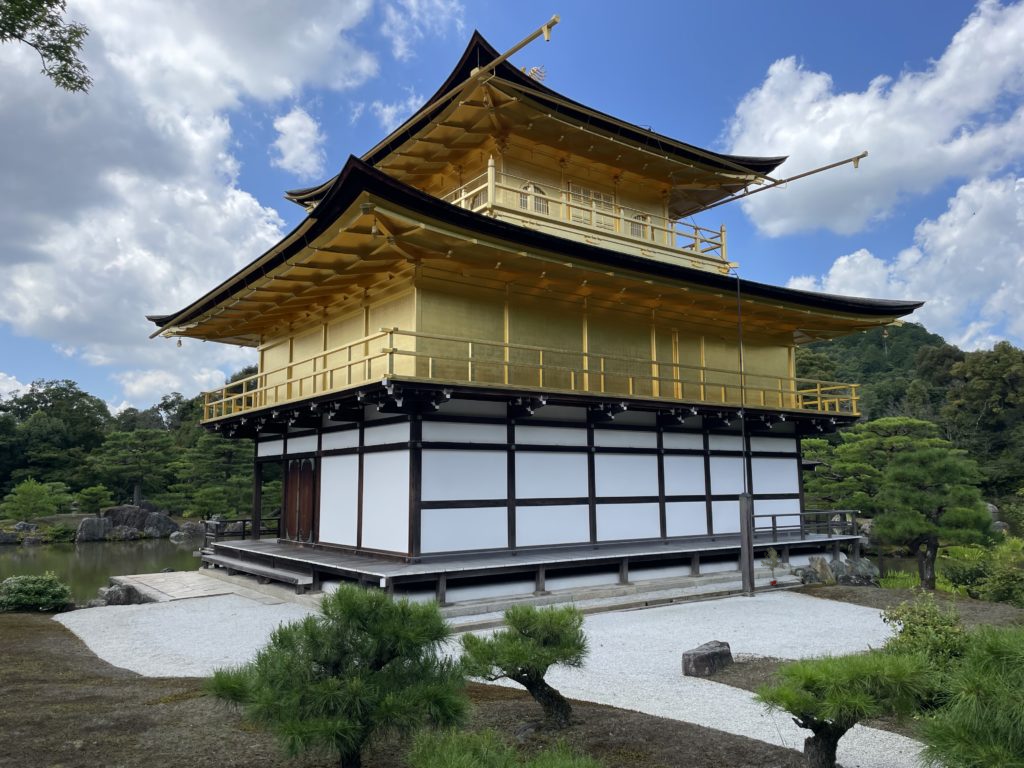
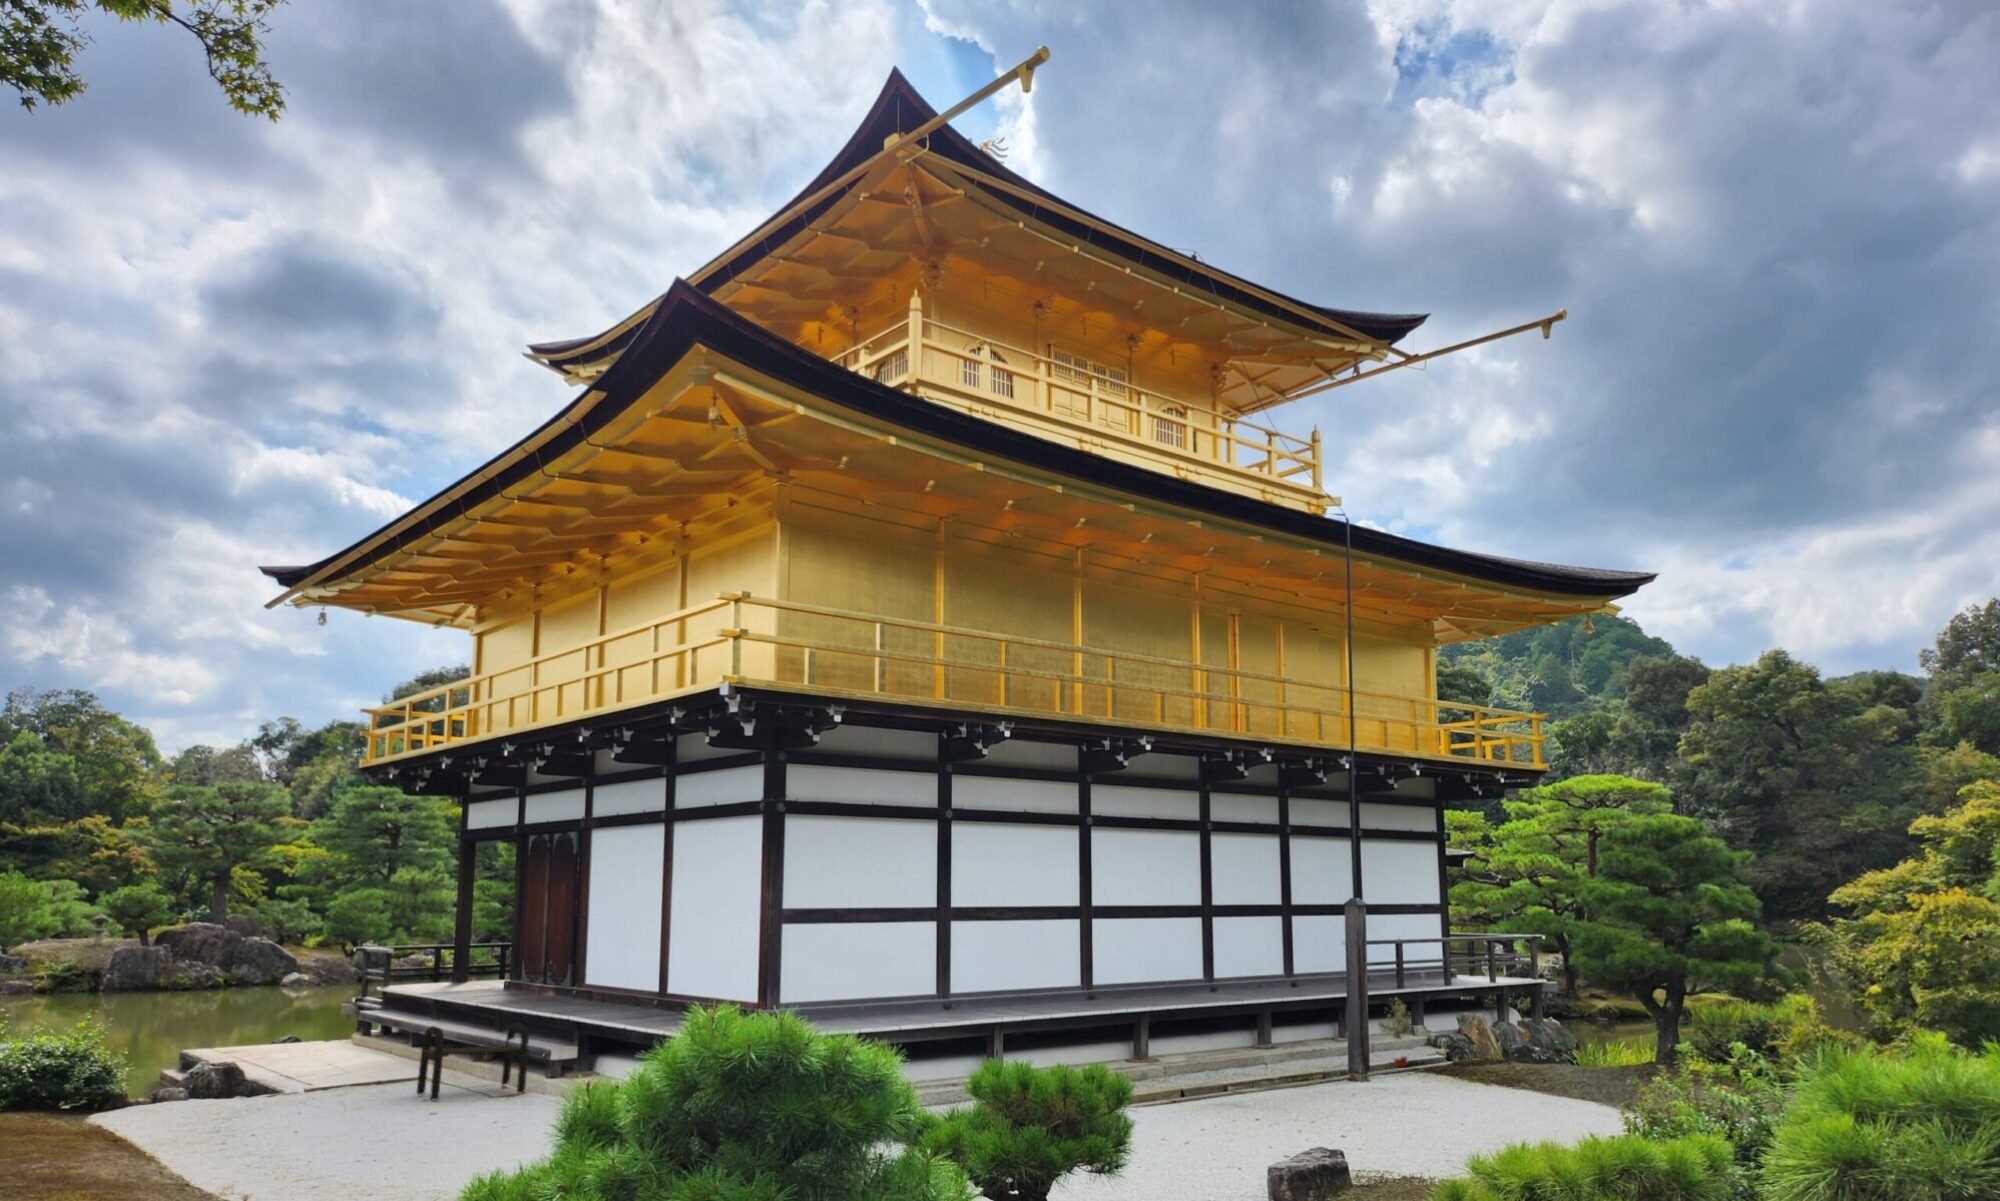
bench: present [878,549,924,580] -> present [417,1023,529,1100]

